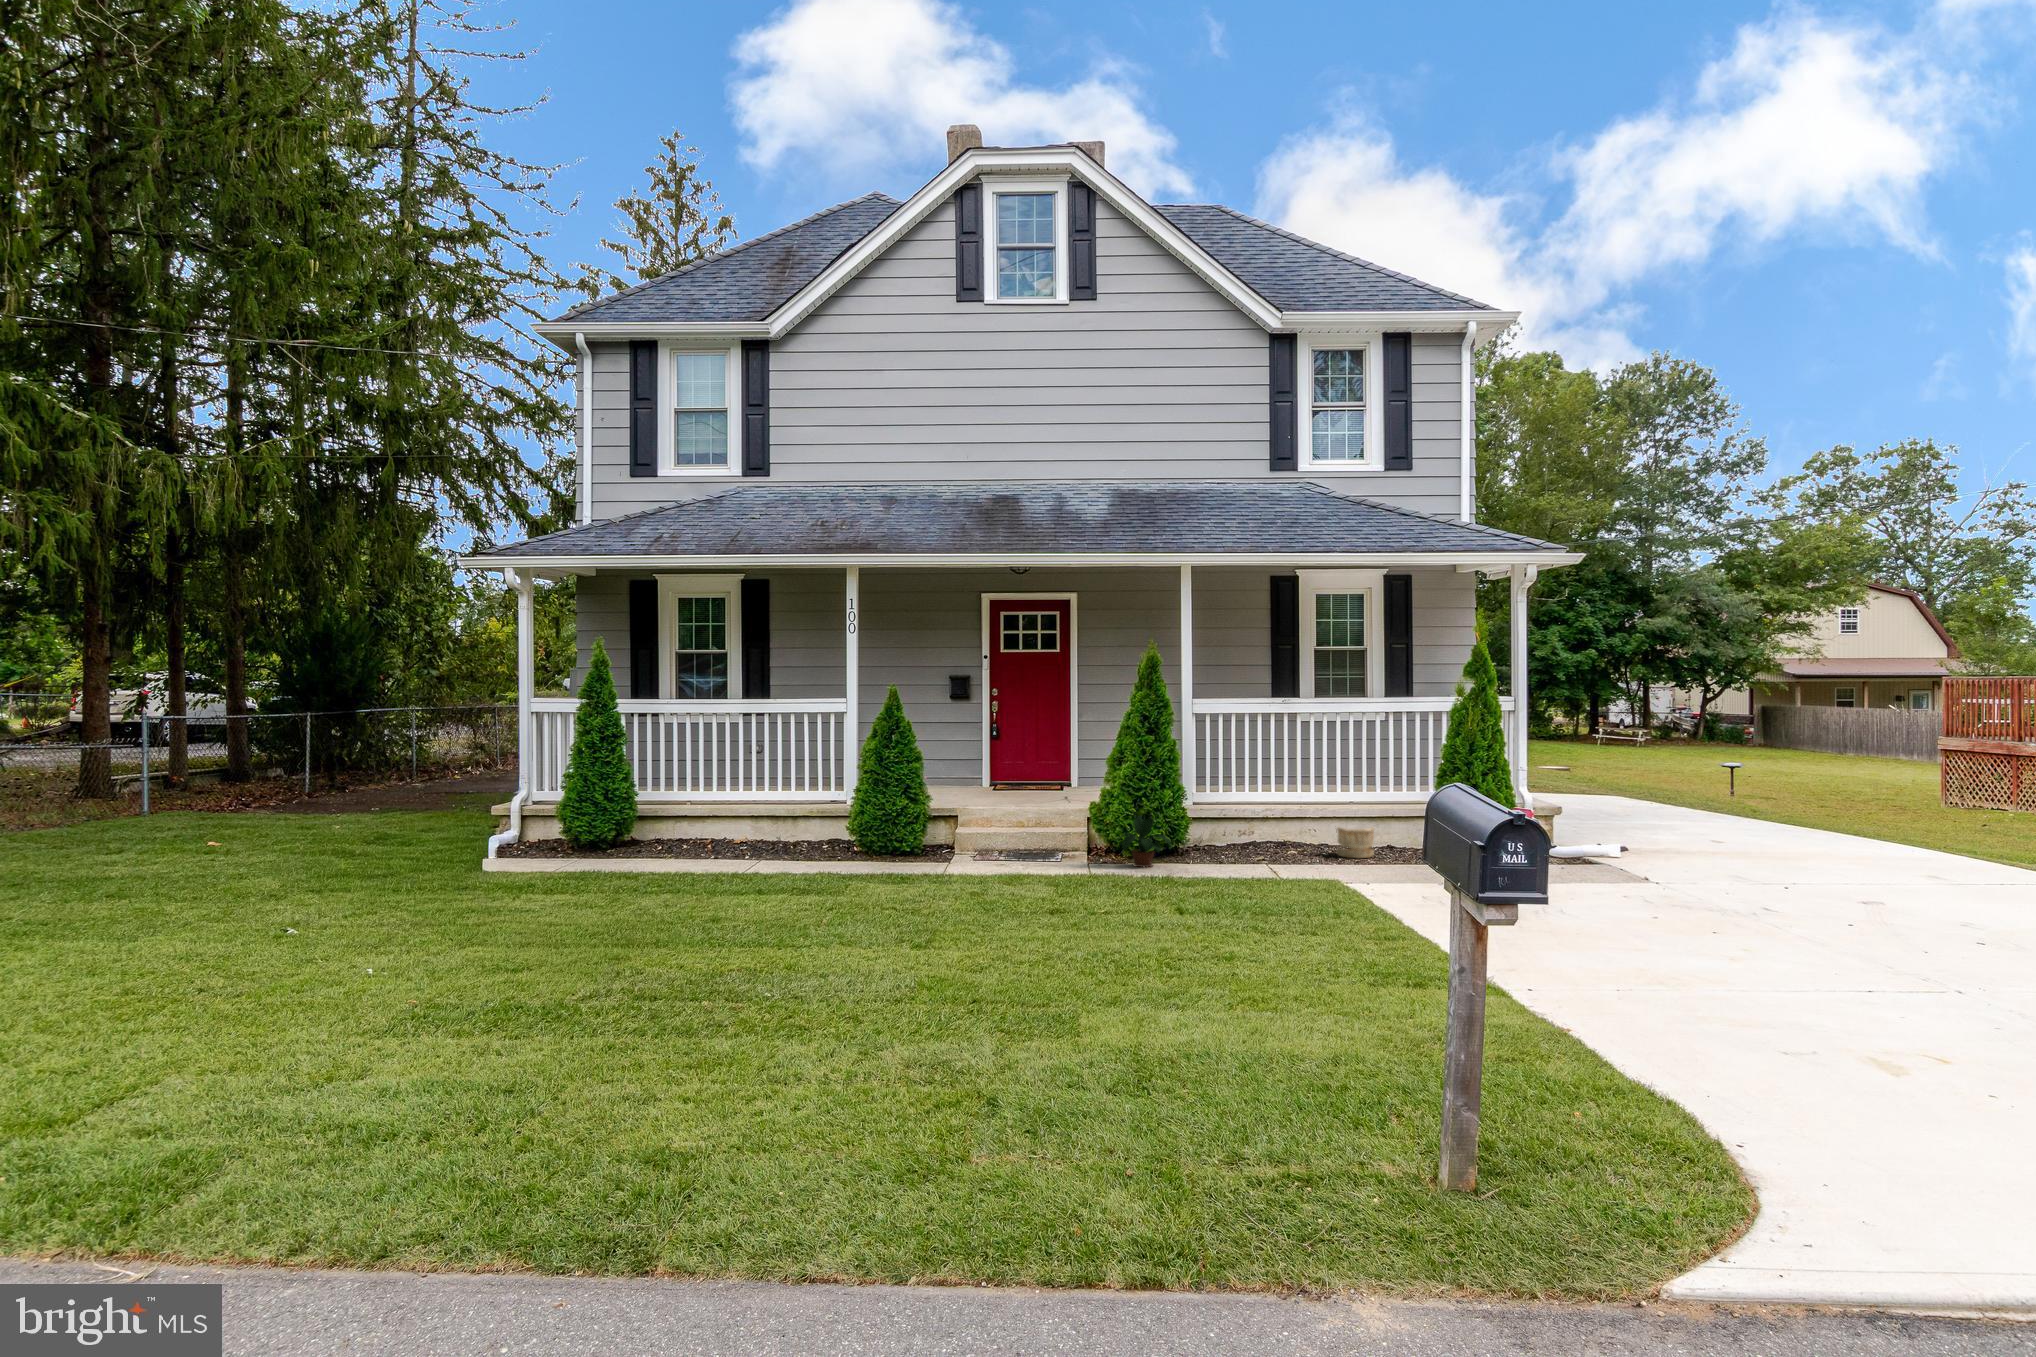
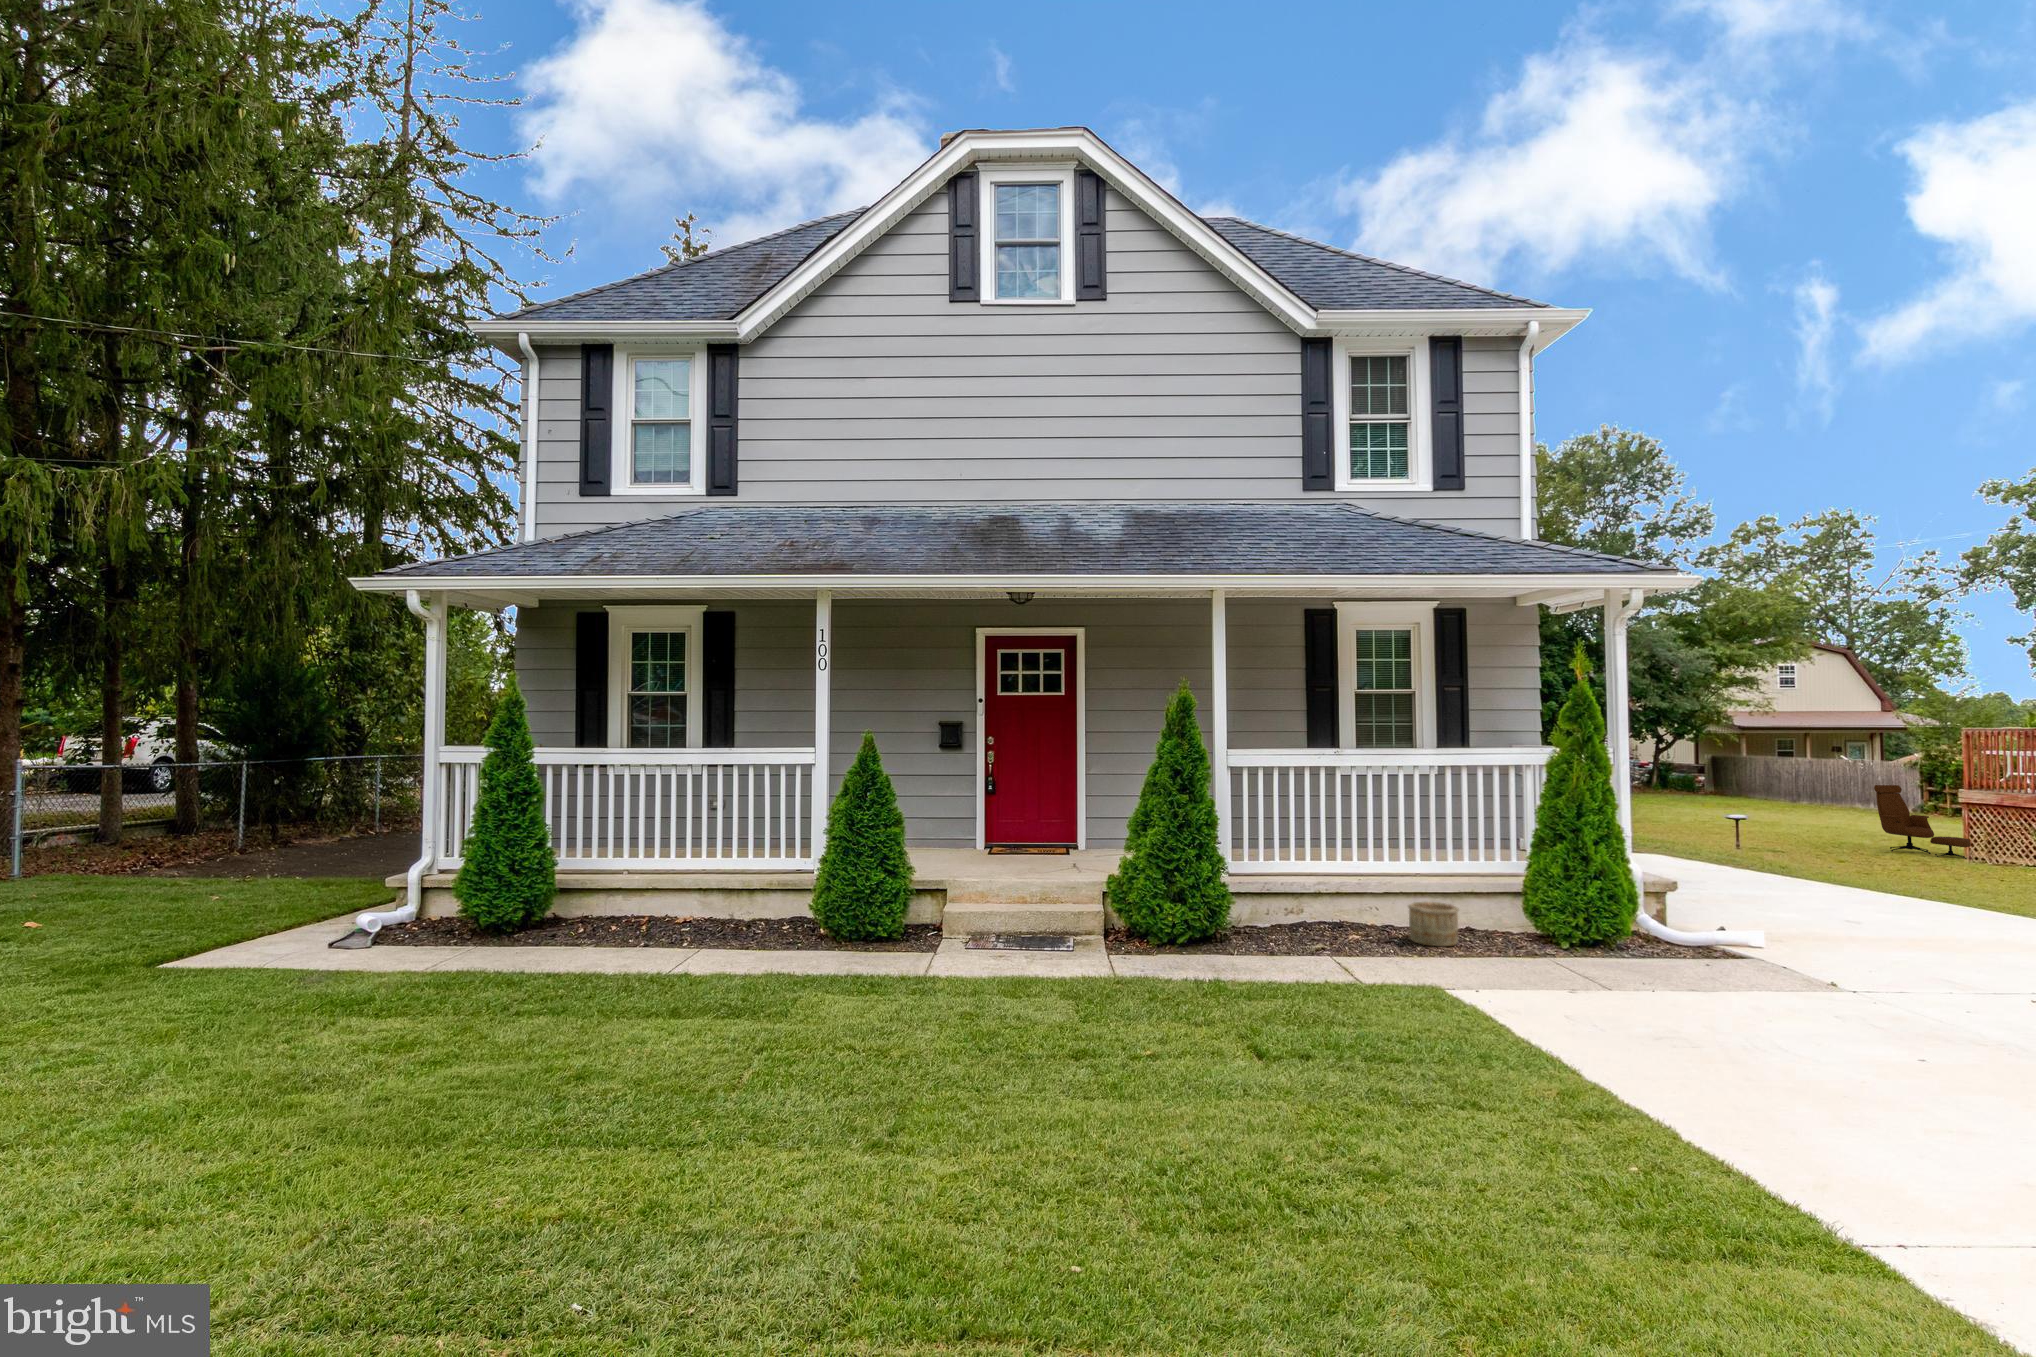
lounge chair: none [1833,734,1909,802] -> present [1874,785,1971,859]
potted plant: present [1122,817,1170,867] -> none [1140,886,1213,963]

